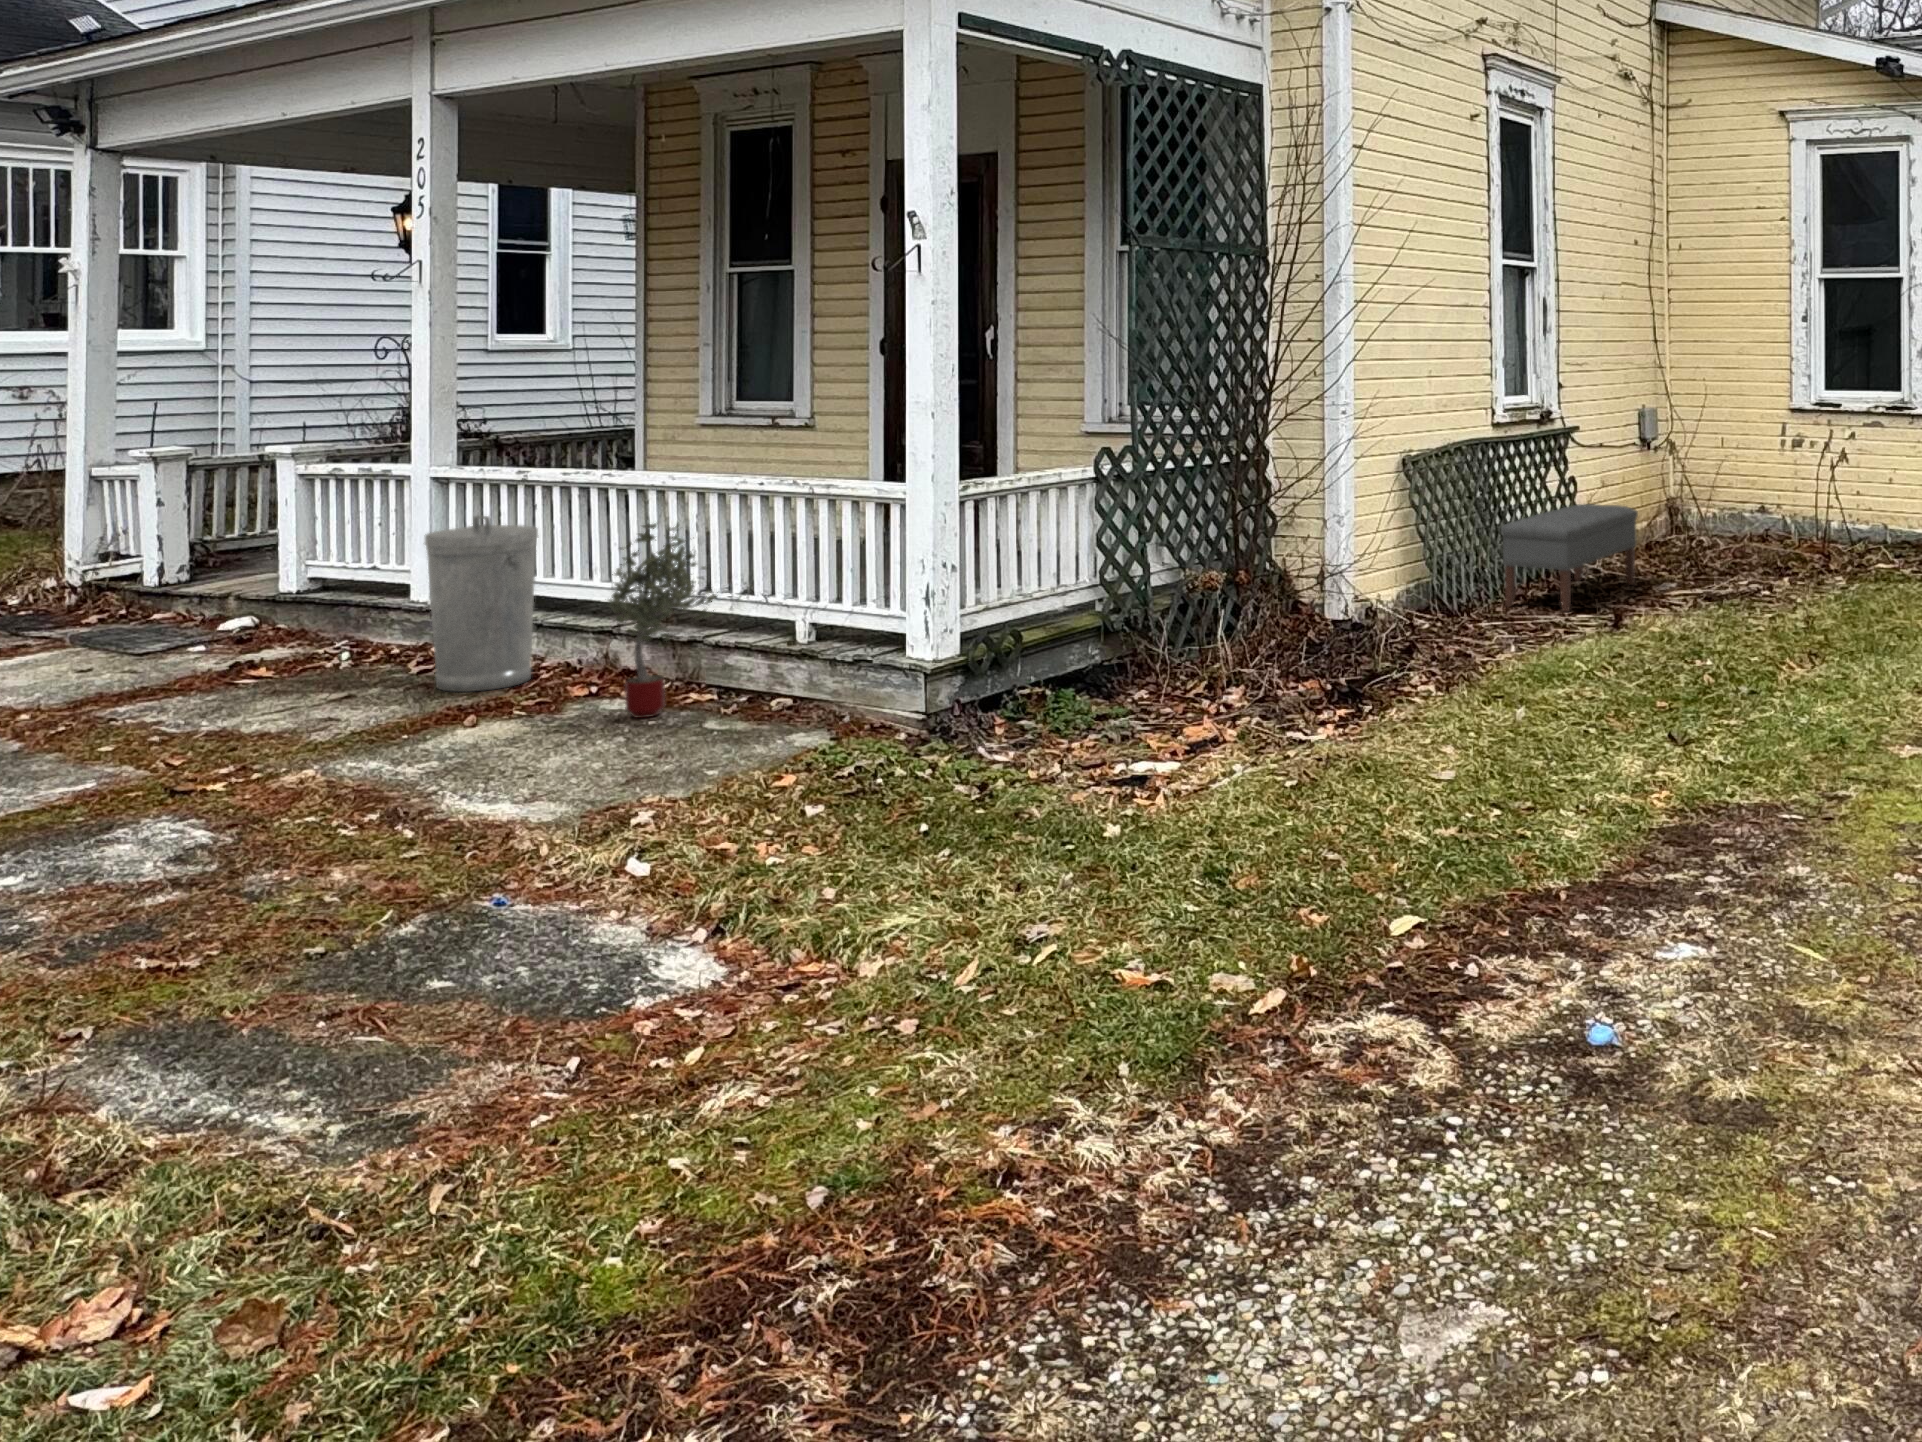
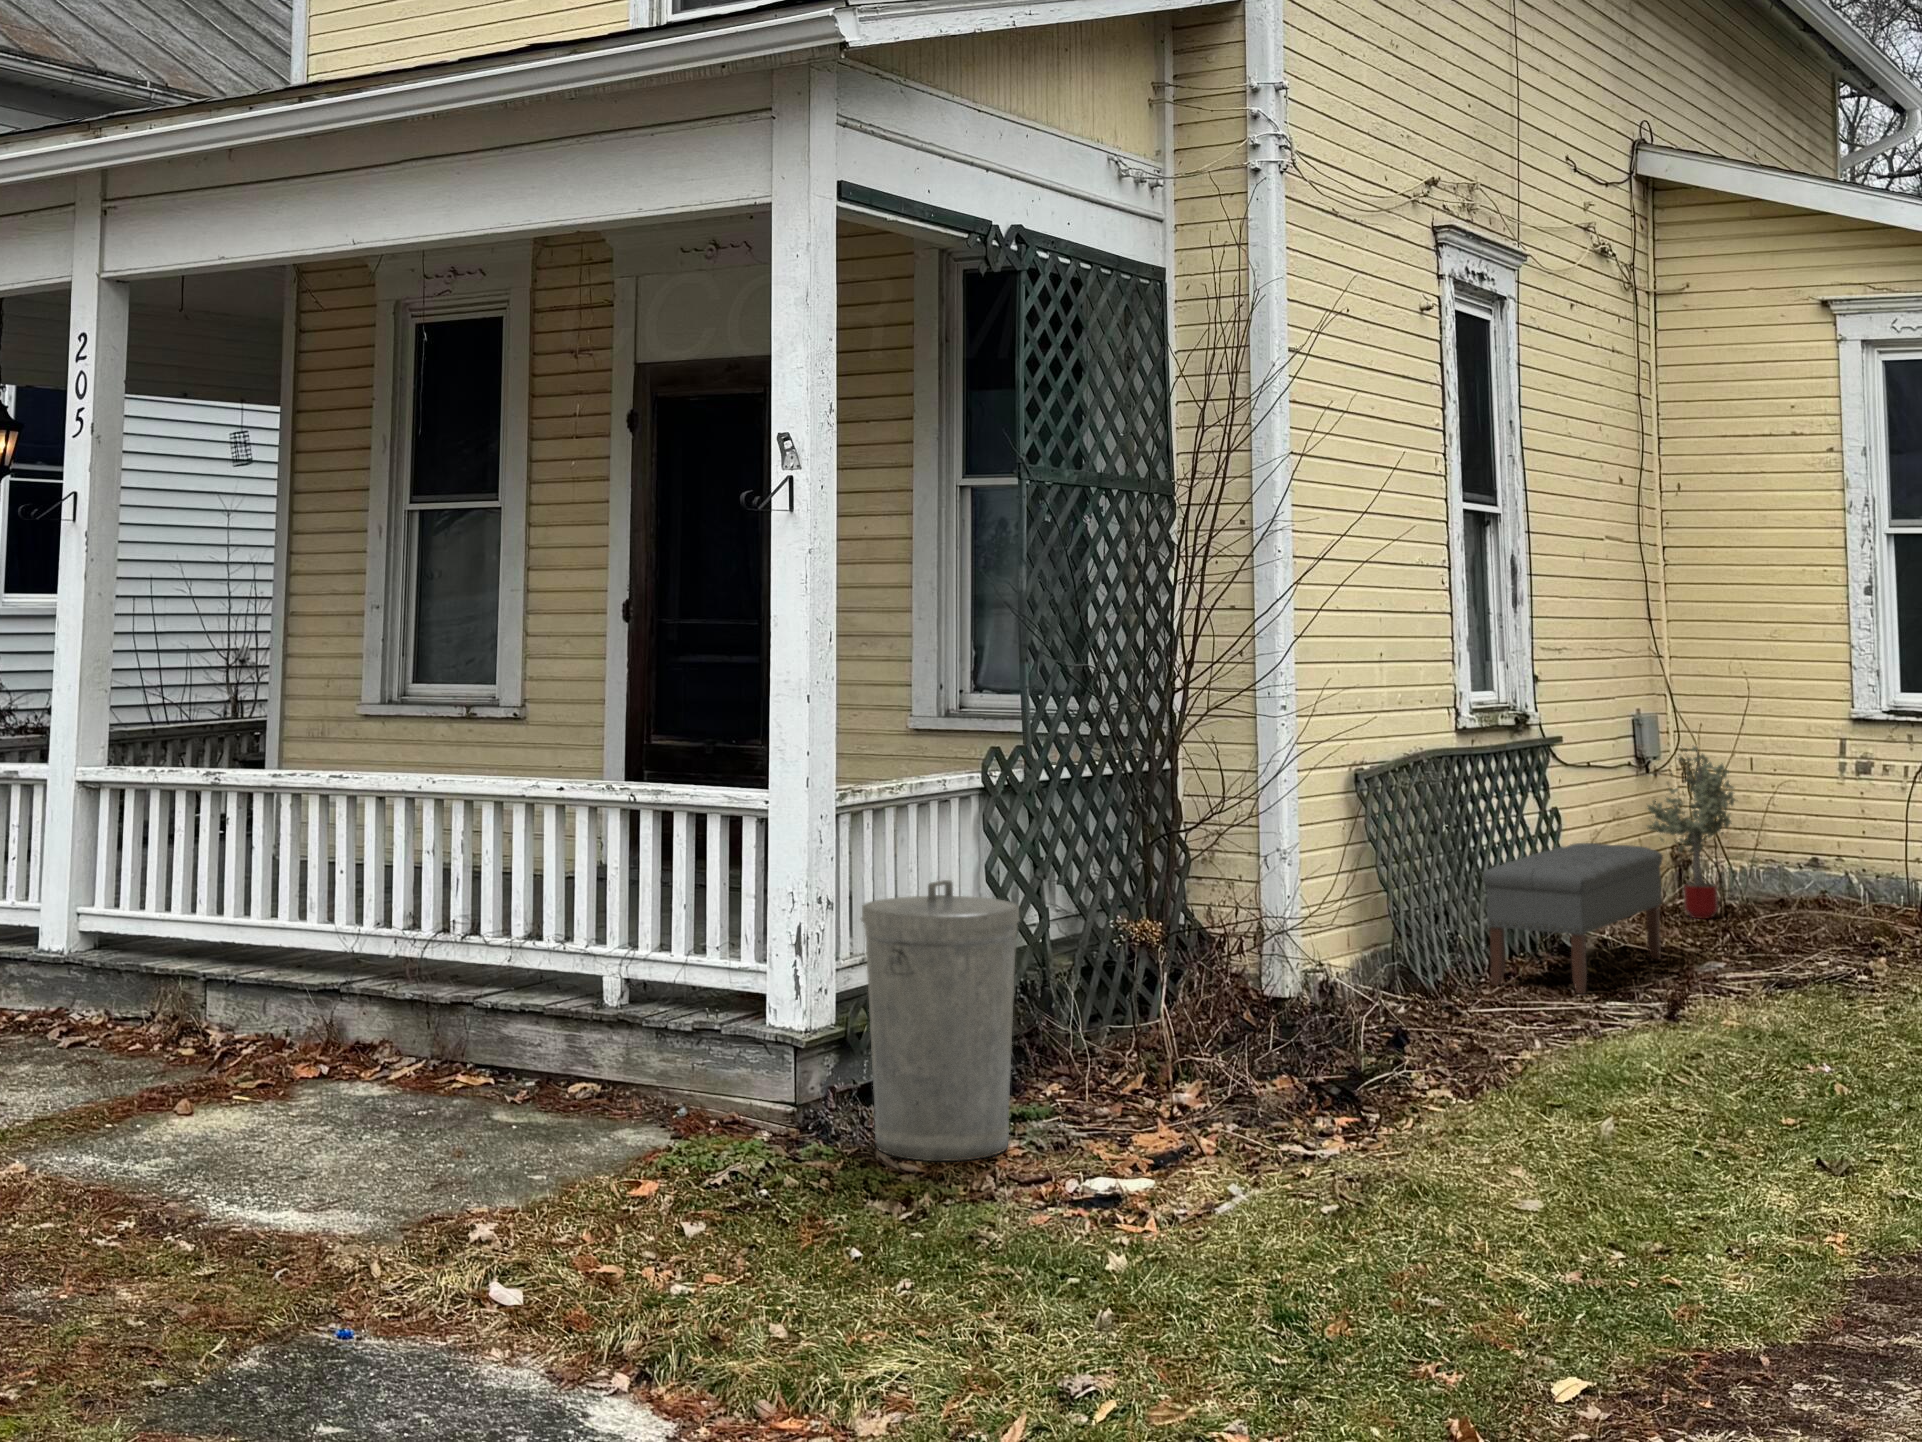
trash can: present [424,515,538,692] -> present [861,880,1020,1161]
potted tree: present [608,524,716,718] -> present [1648,746,1736,919]

